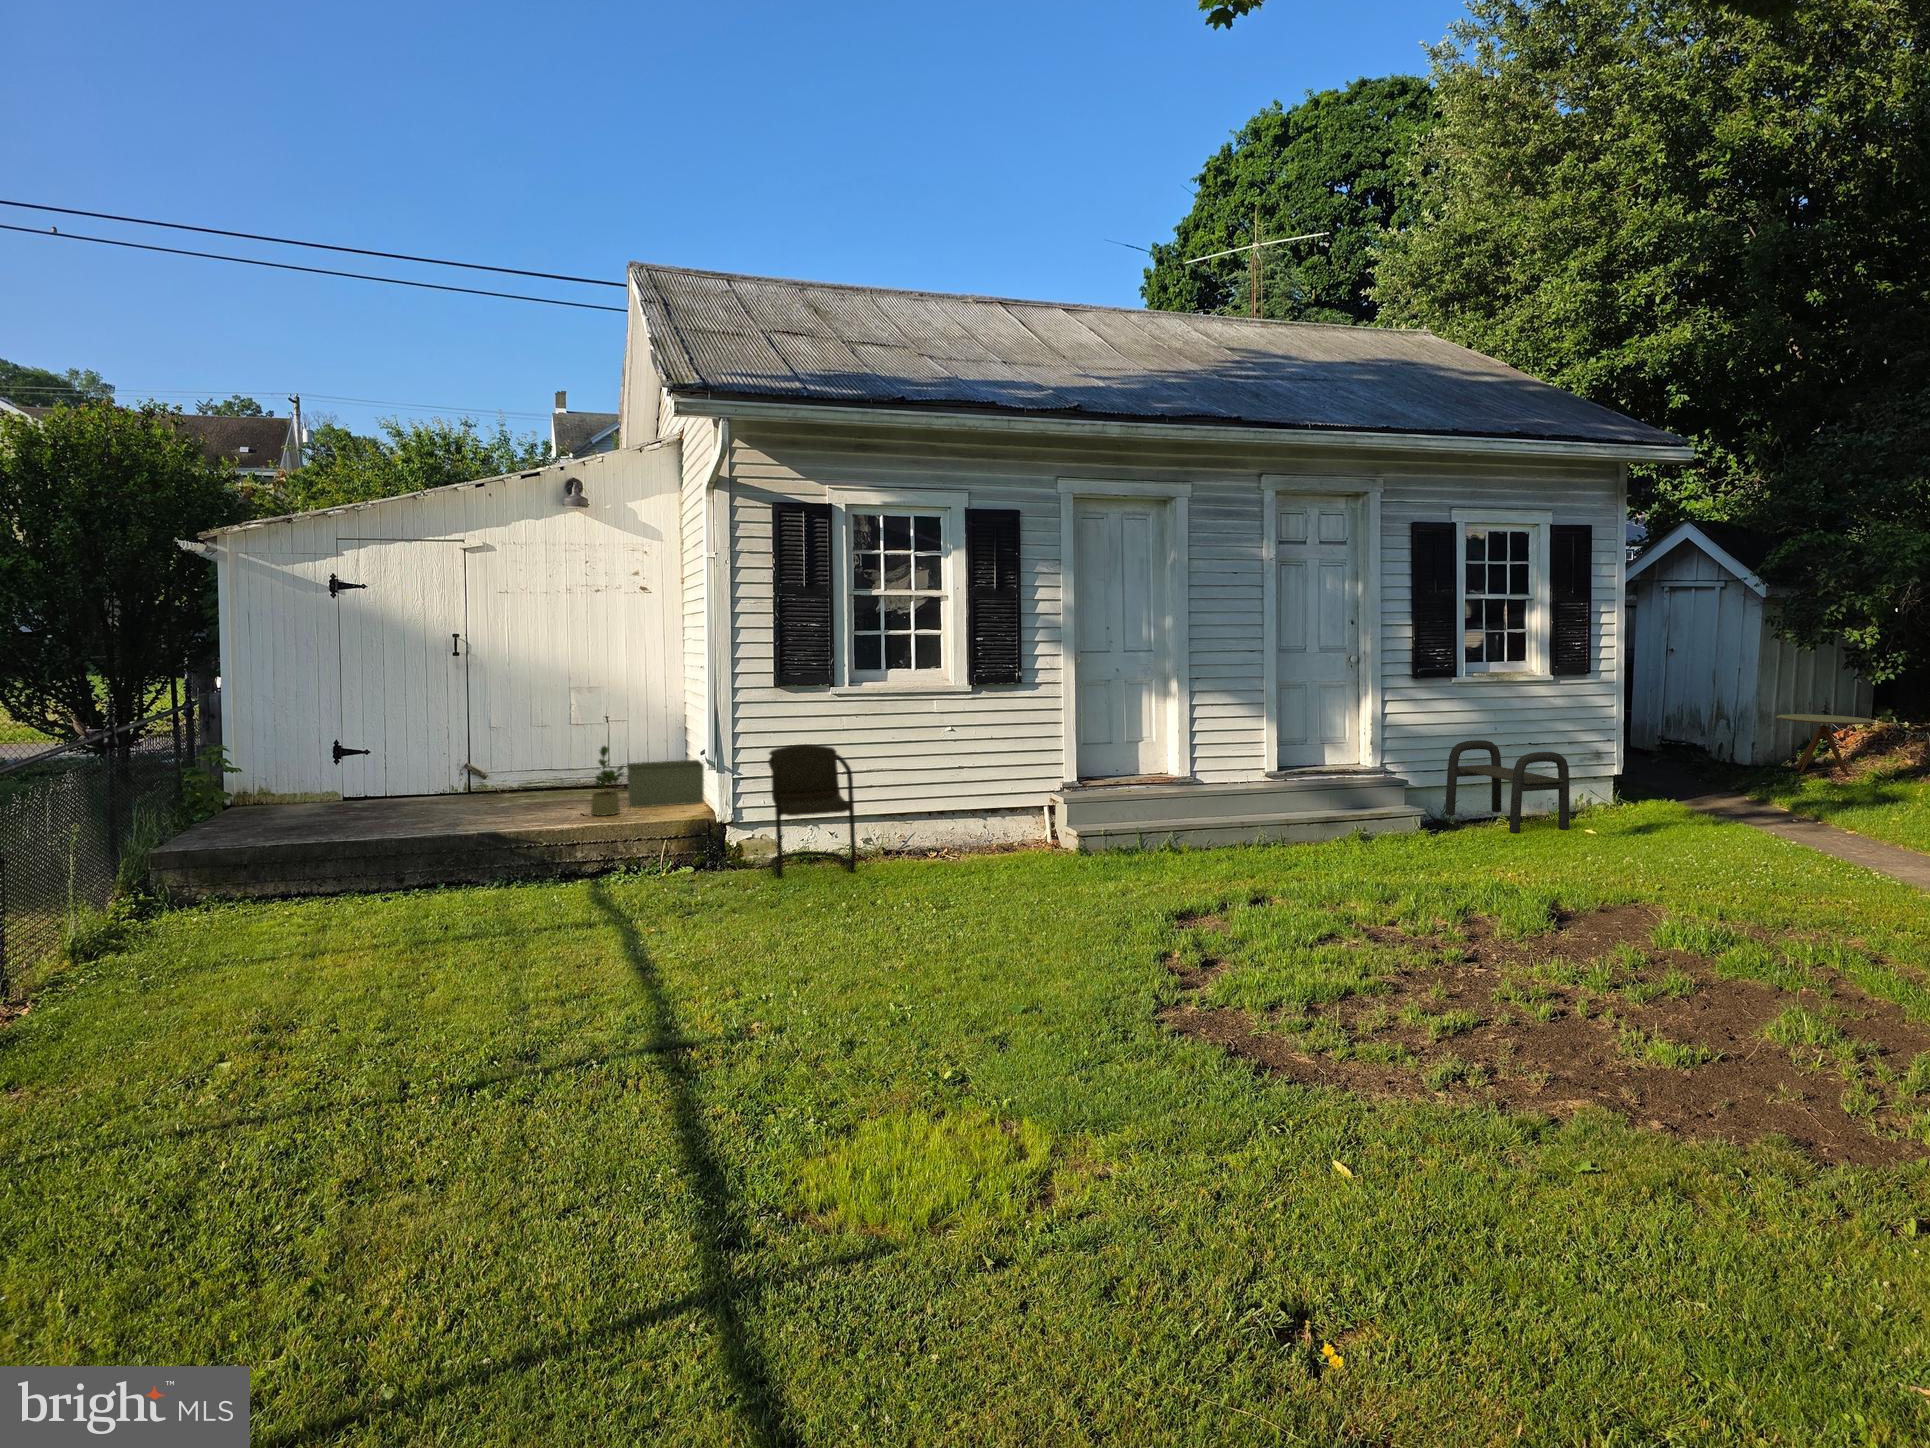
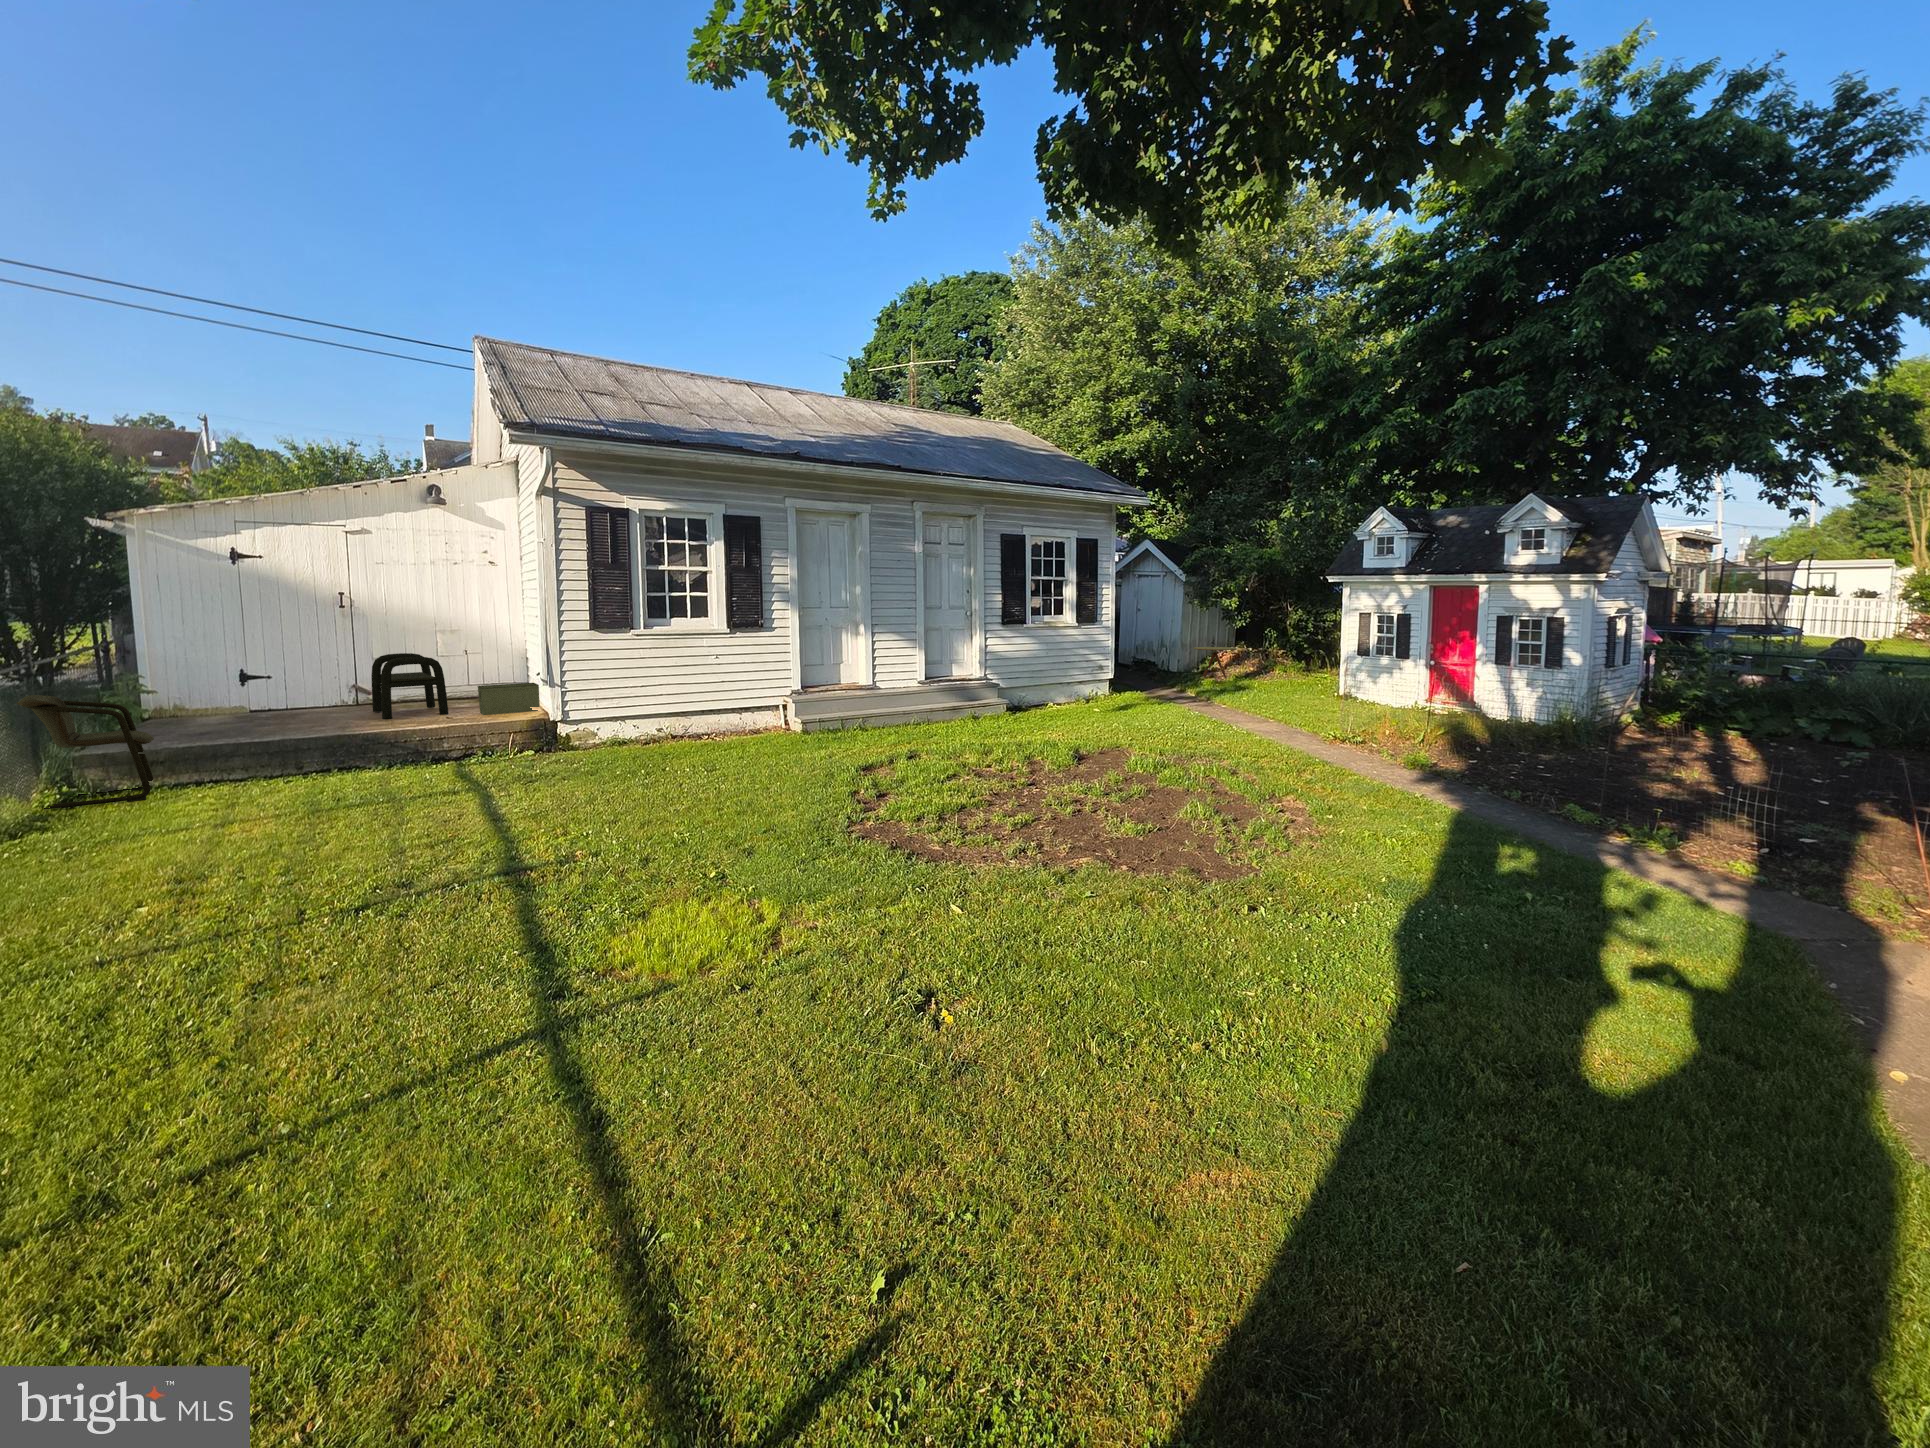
bench: present [1445,740,1569,833] -> present [371,653,449,719]
chair: present [768,744,856,878] -> present [16,695,154,809]
potted plant: present [591,746,623,816] -> none [453,672,479,720]

